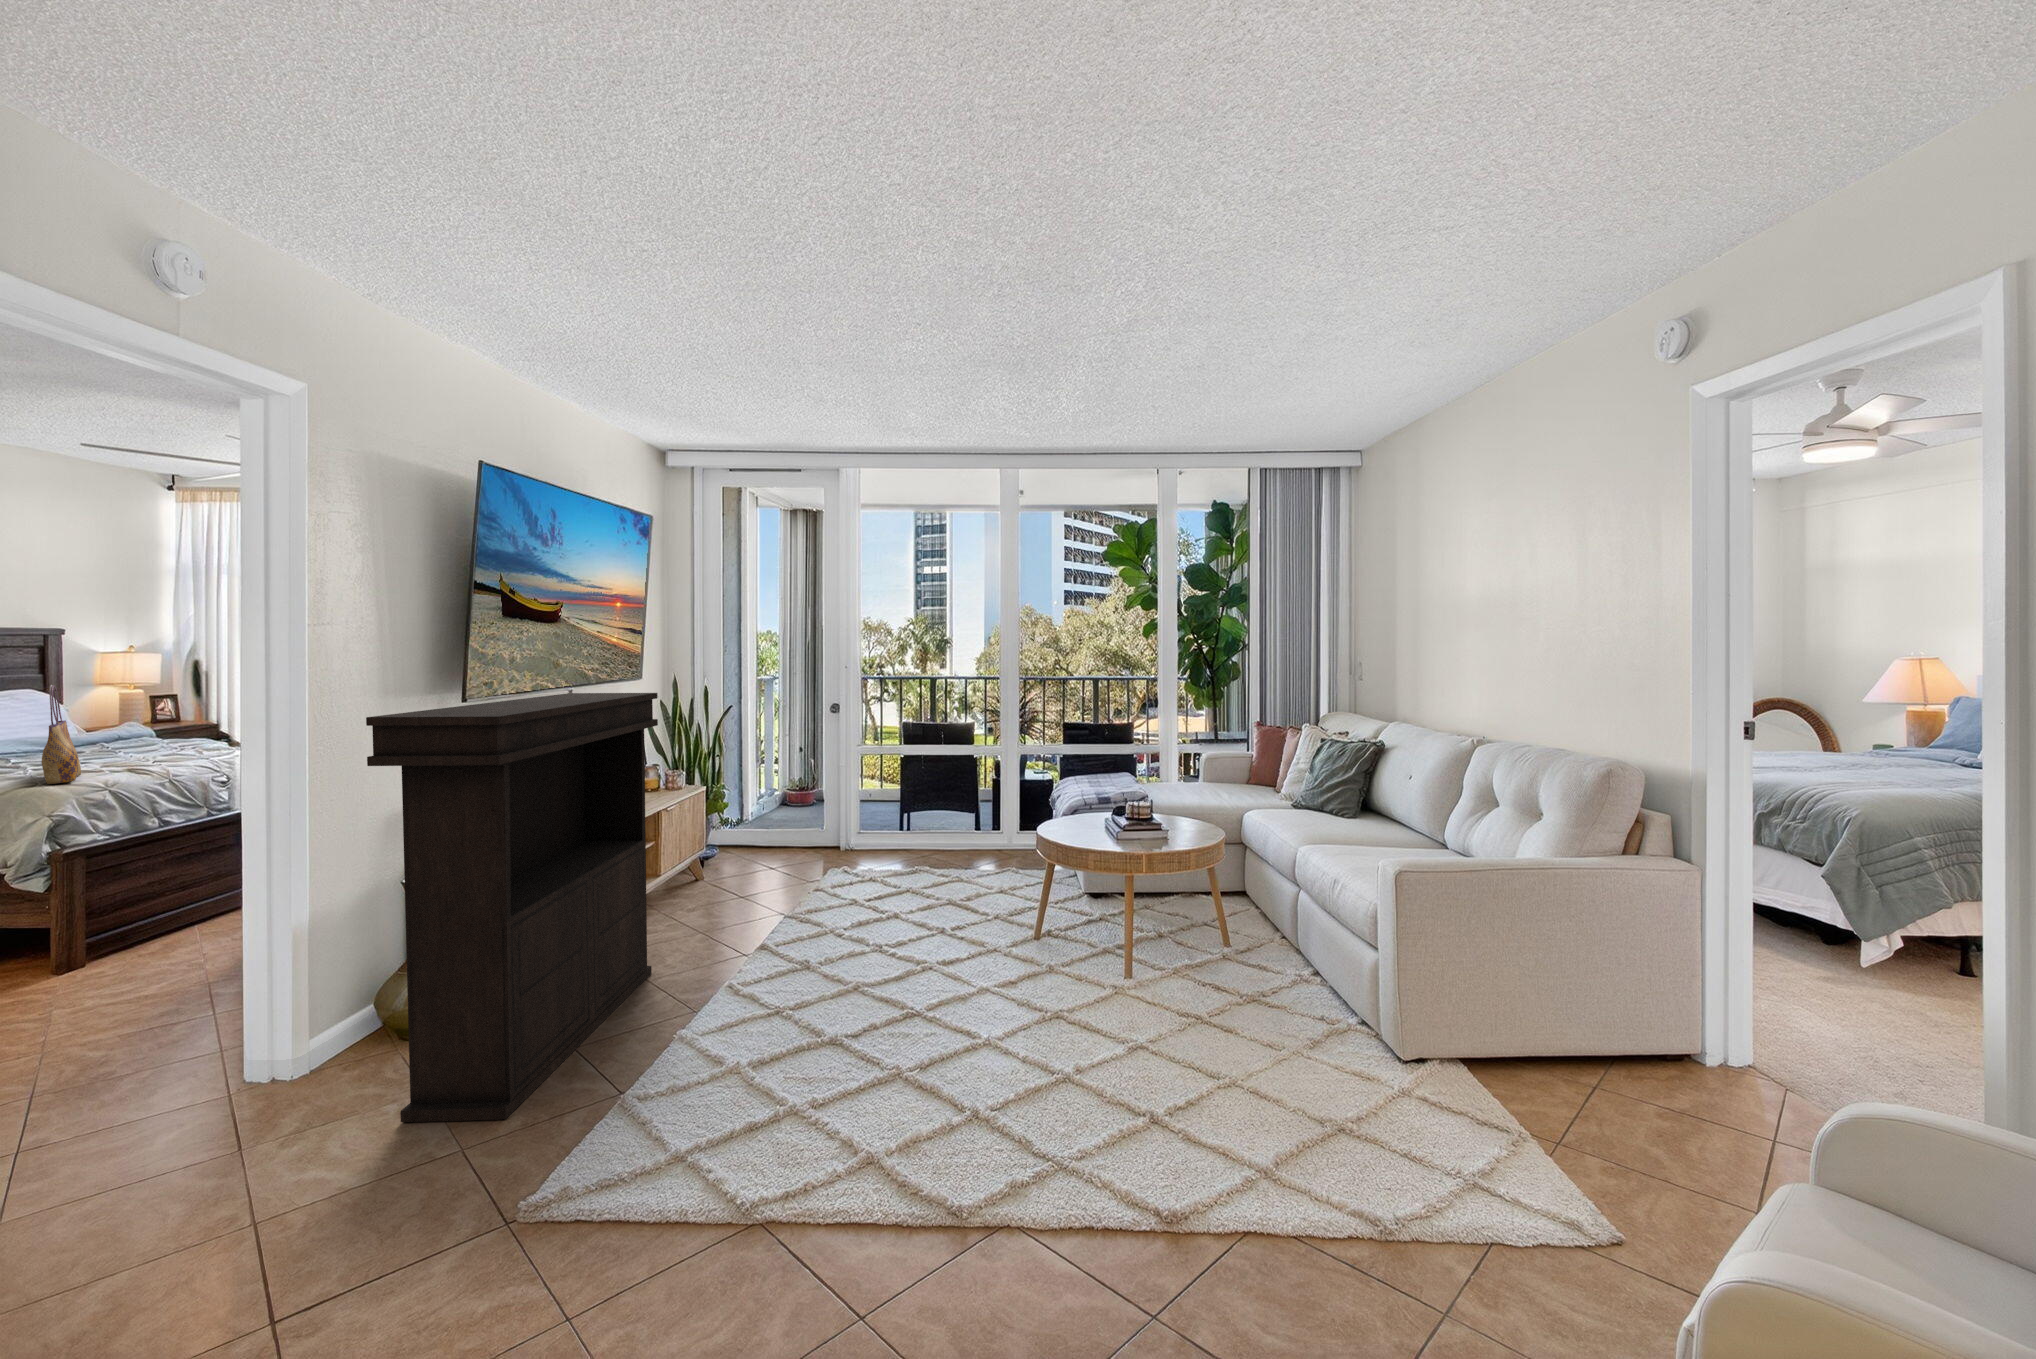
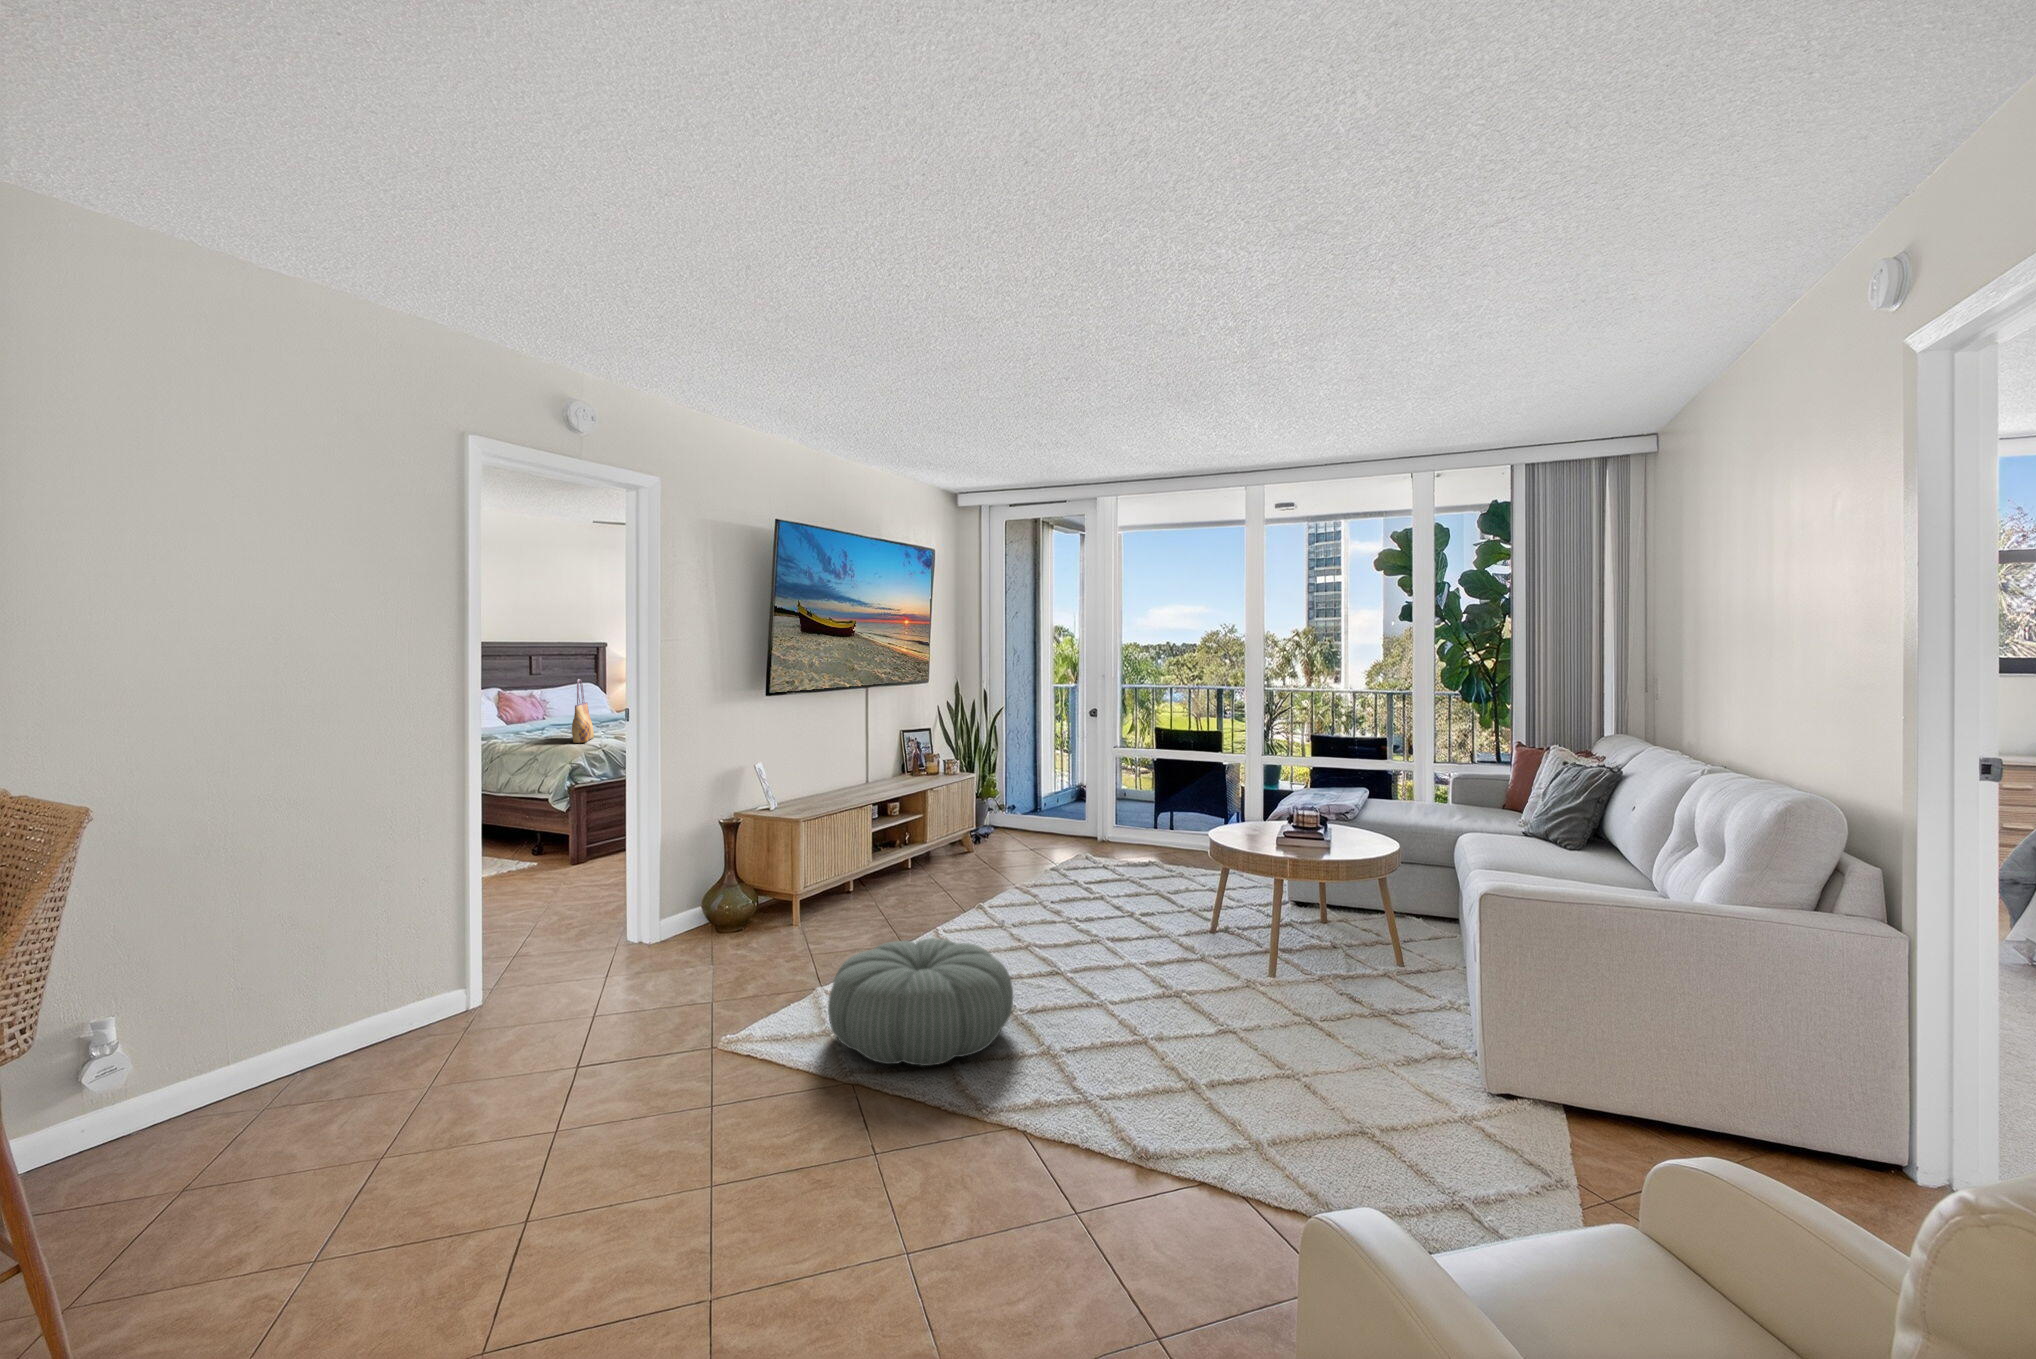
console table: present [366,693,658,1122] -> none [675,692,898,989]
pouf: none [678,1001,925,1184] -> present [828,938,1013,1066]

